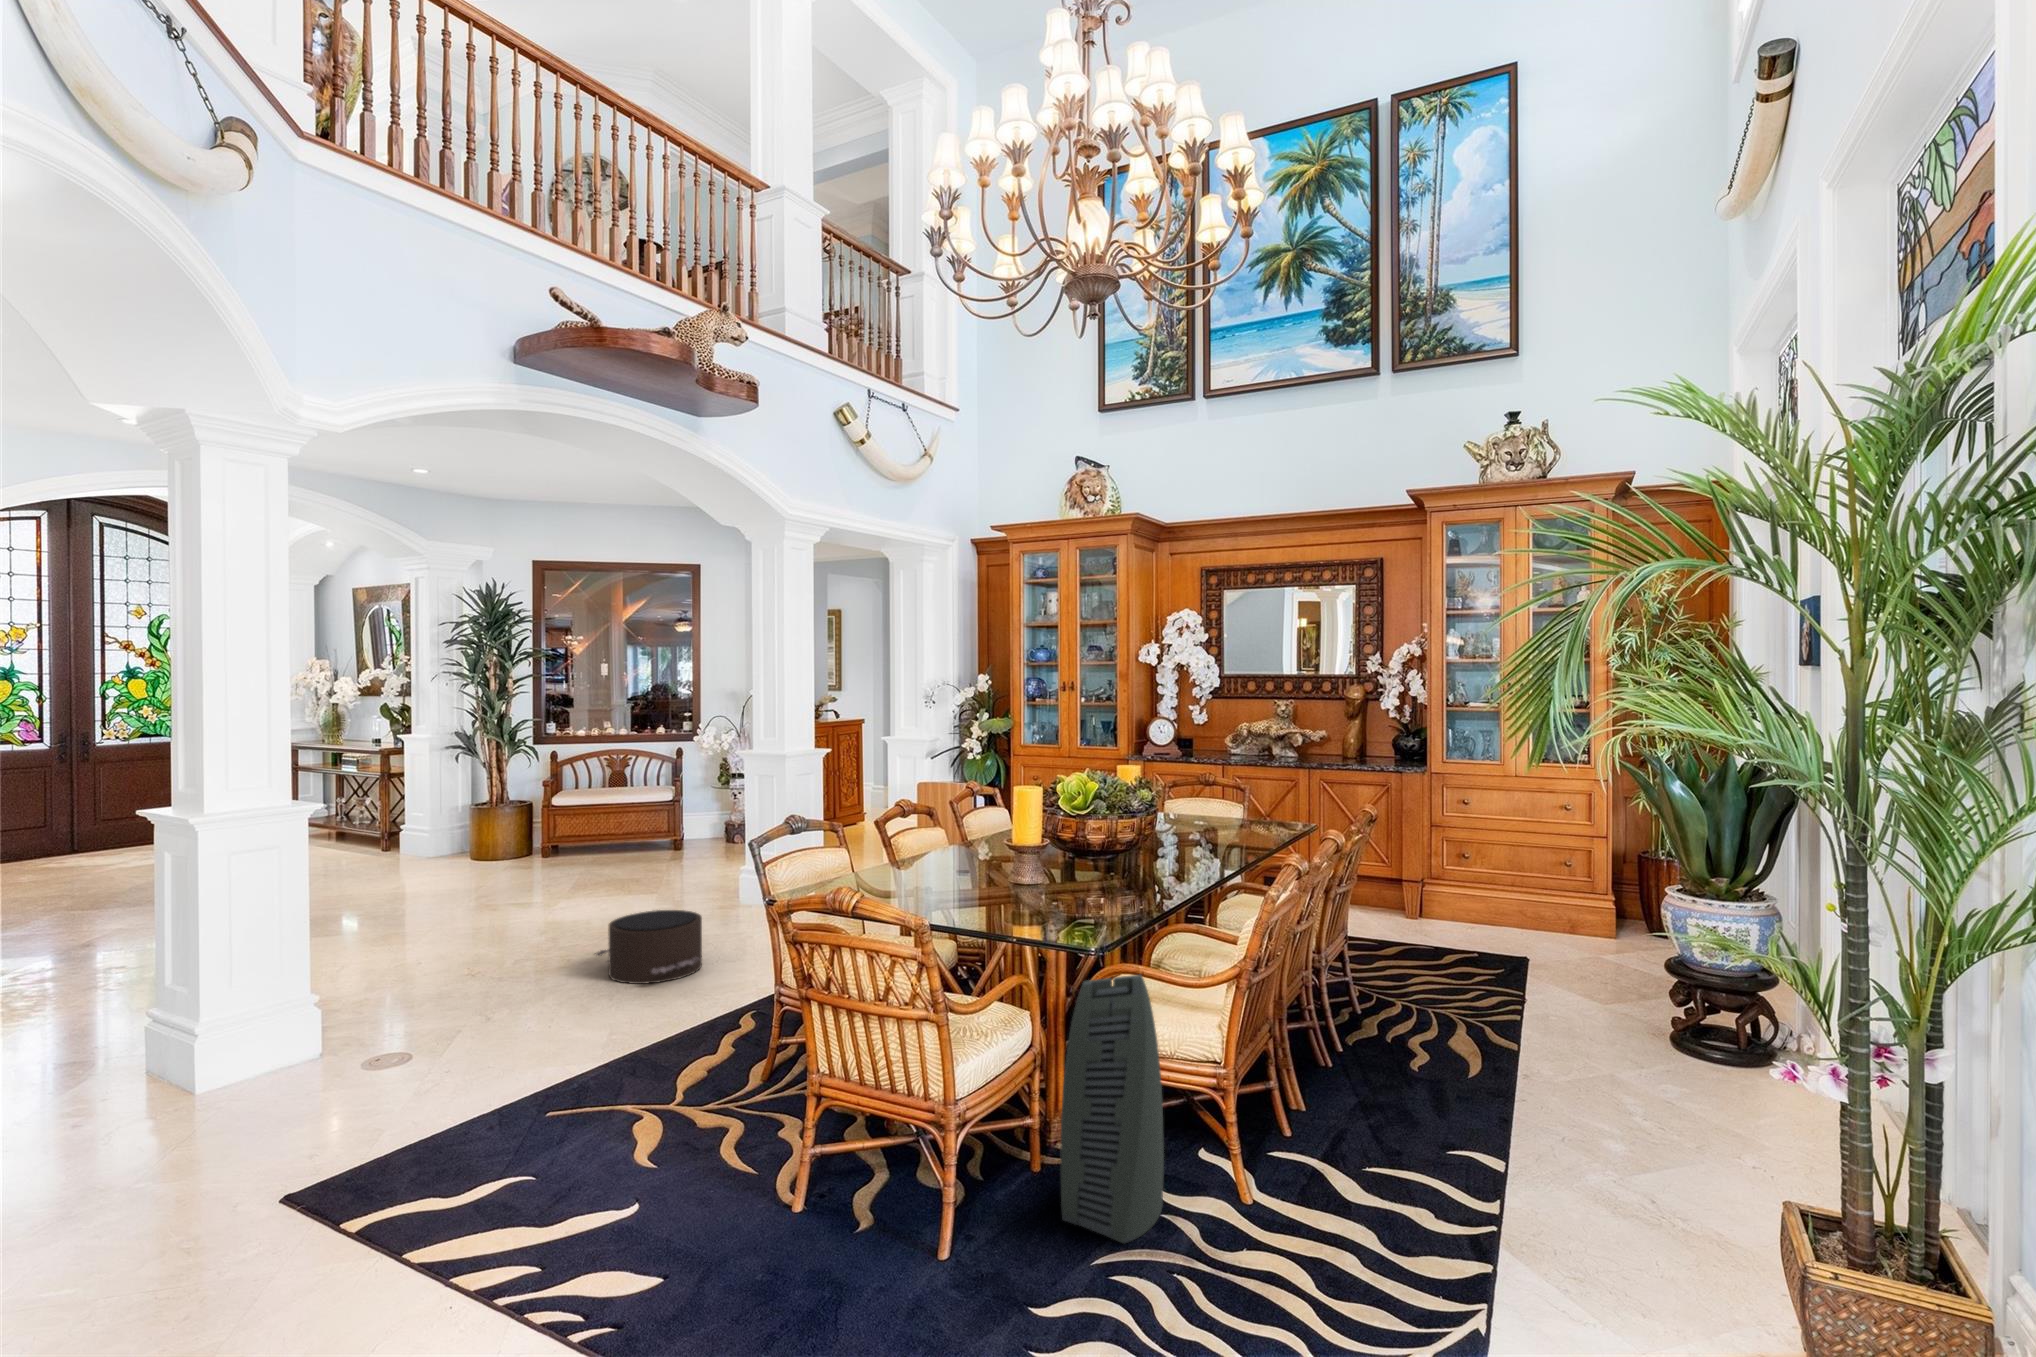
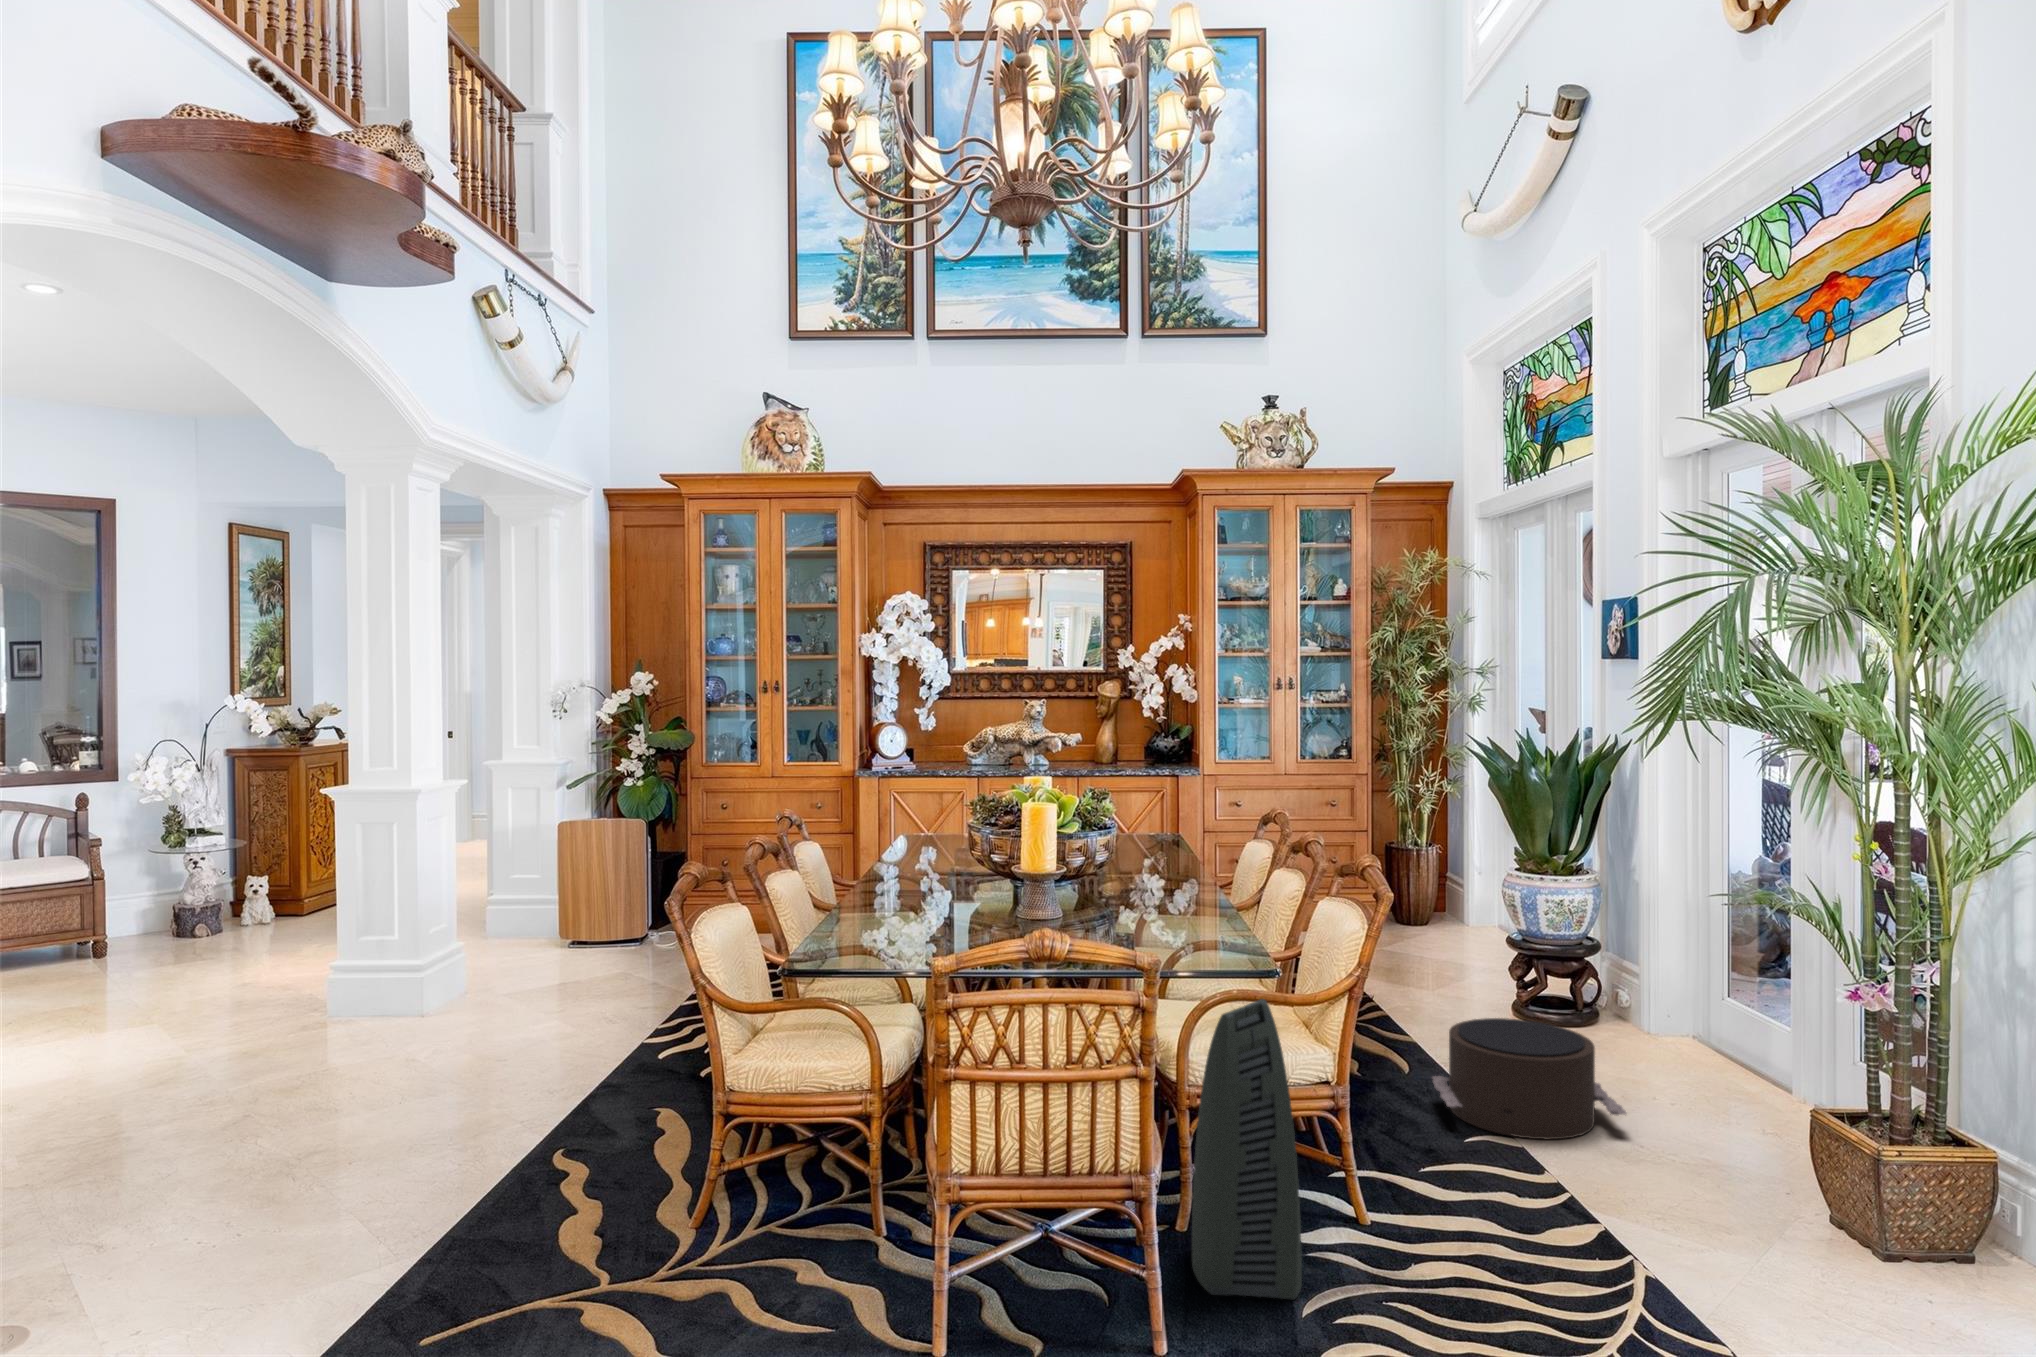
pouf: present [595,910,702,984] -> present [1432,1018,1626,1140]

